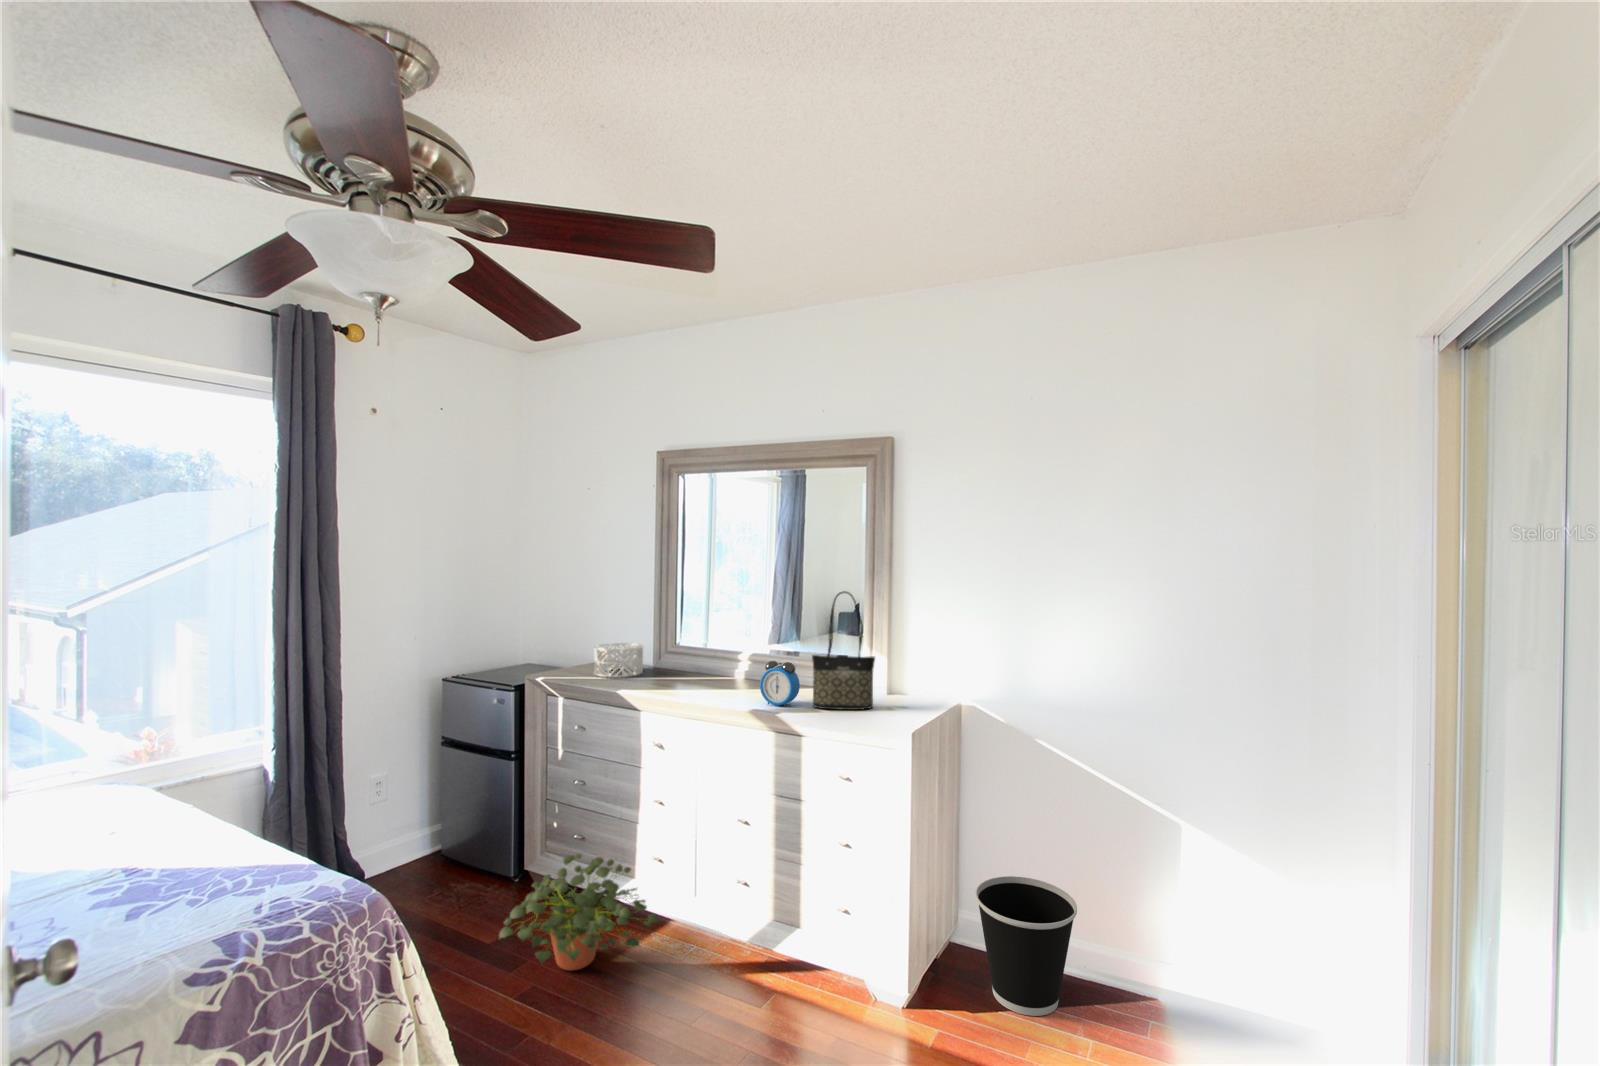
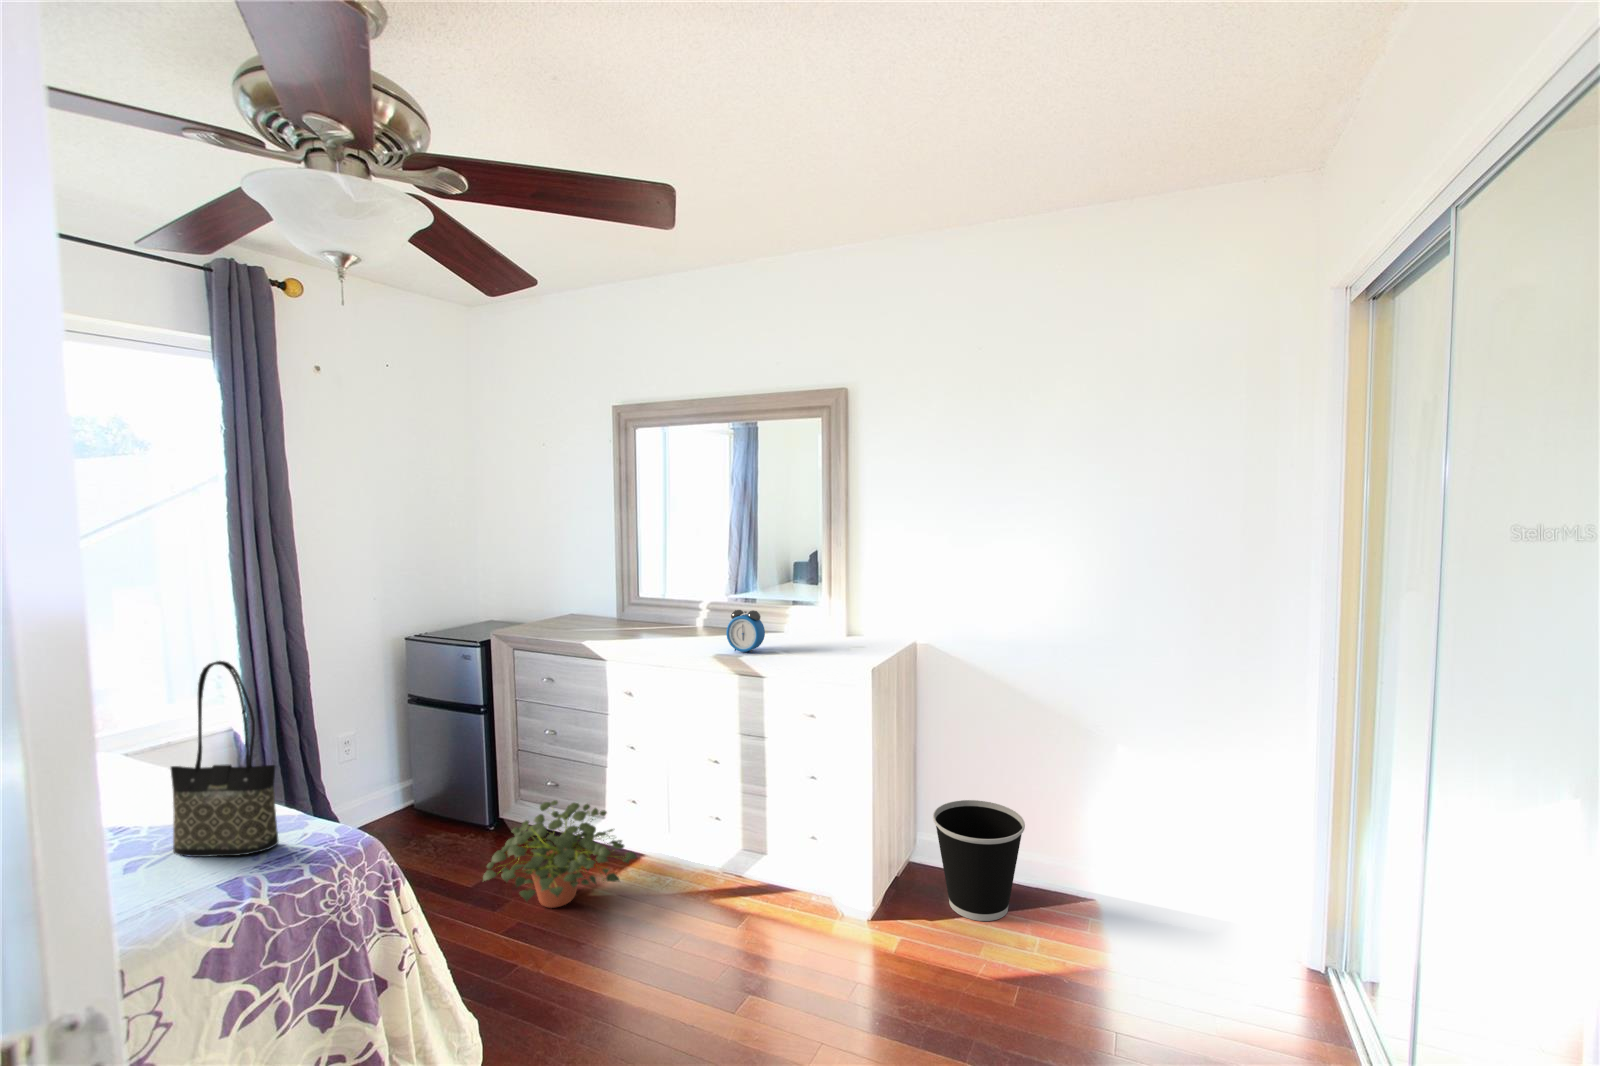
tote bag: present [812,591,875,710] -> present [171,661,278,857]
decorative bowl: present [594,643,643,677] -> none [560,598,609,632]

